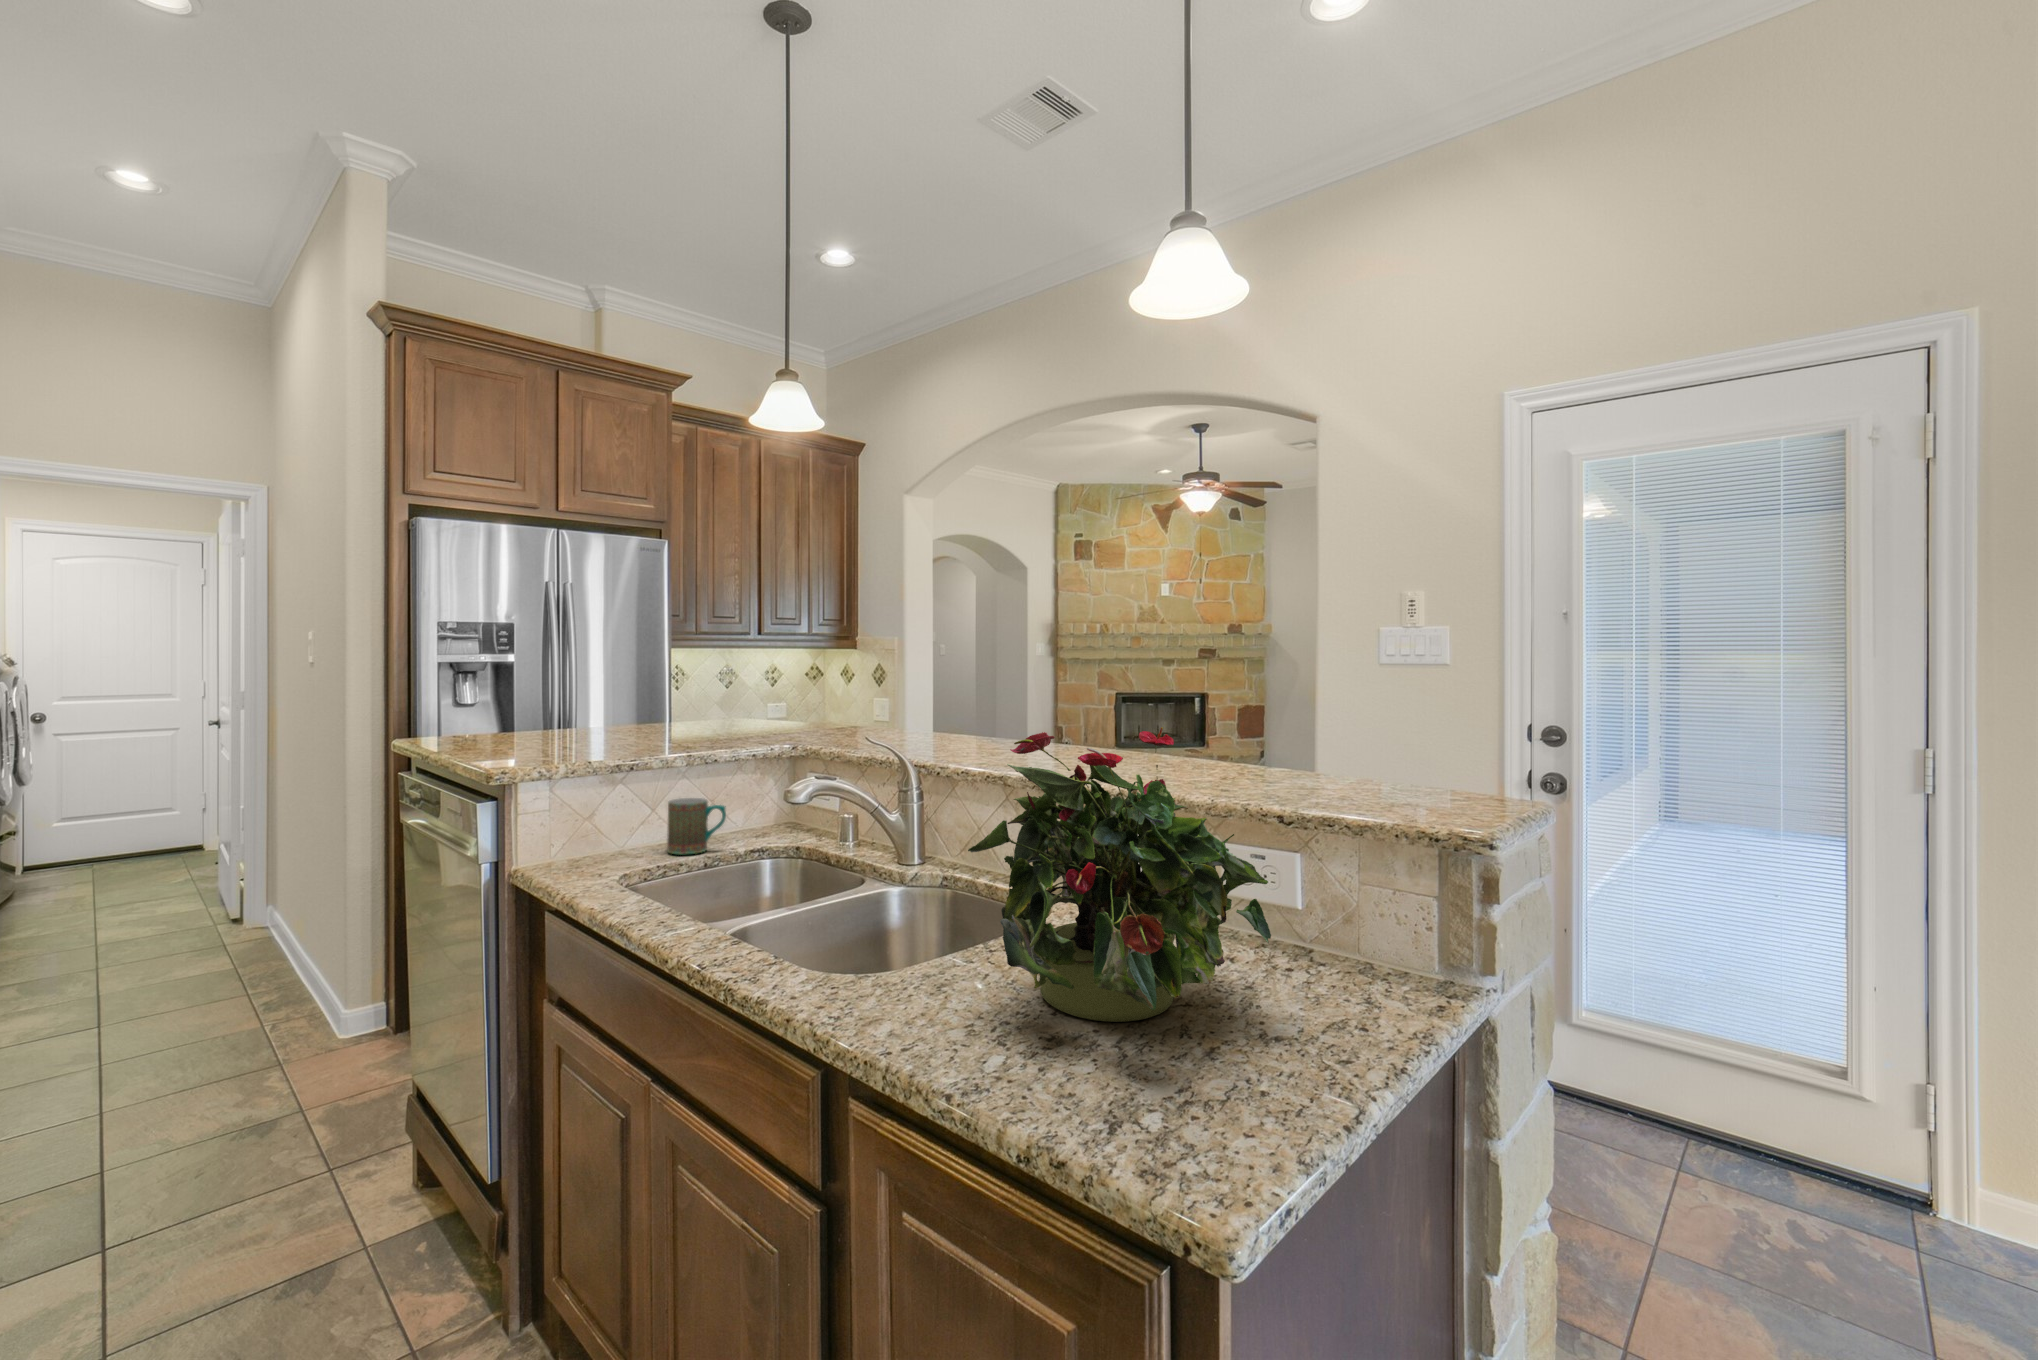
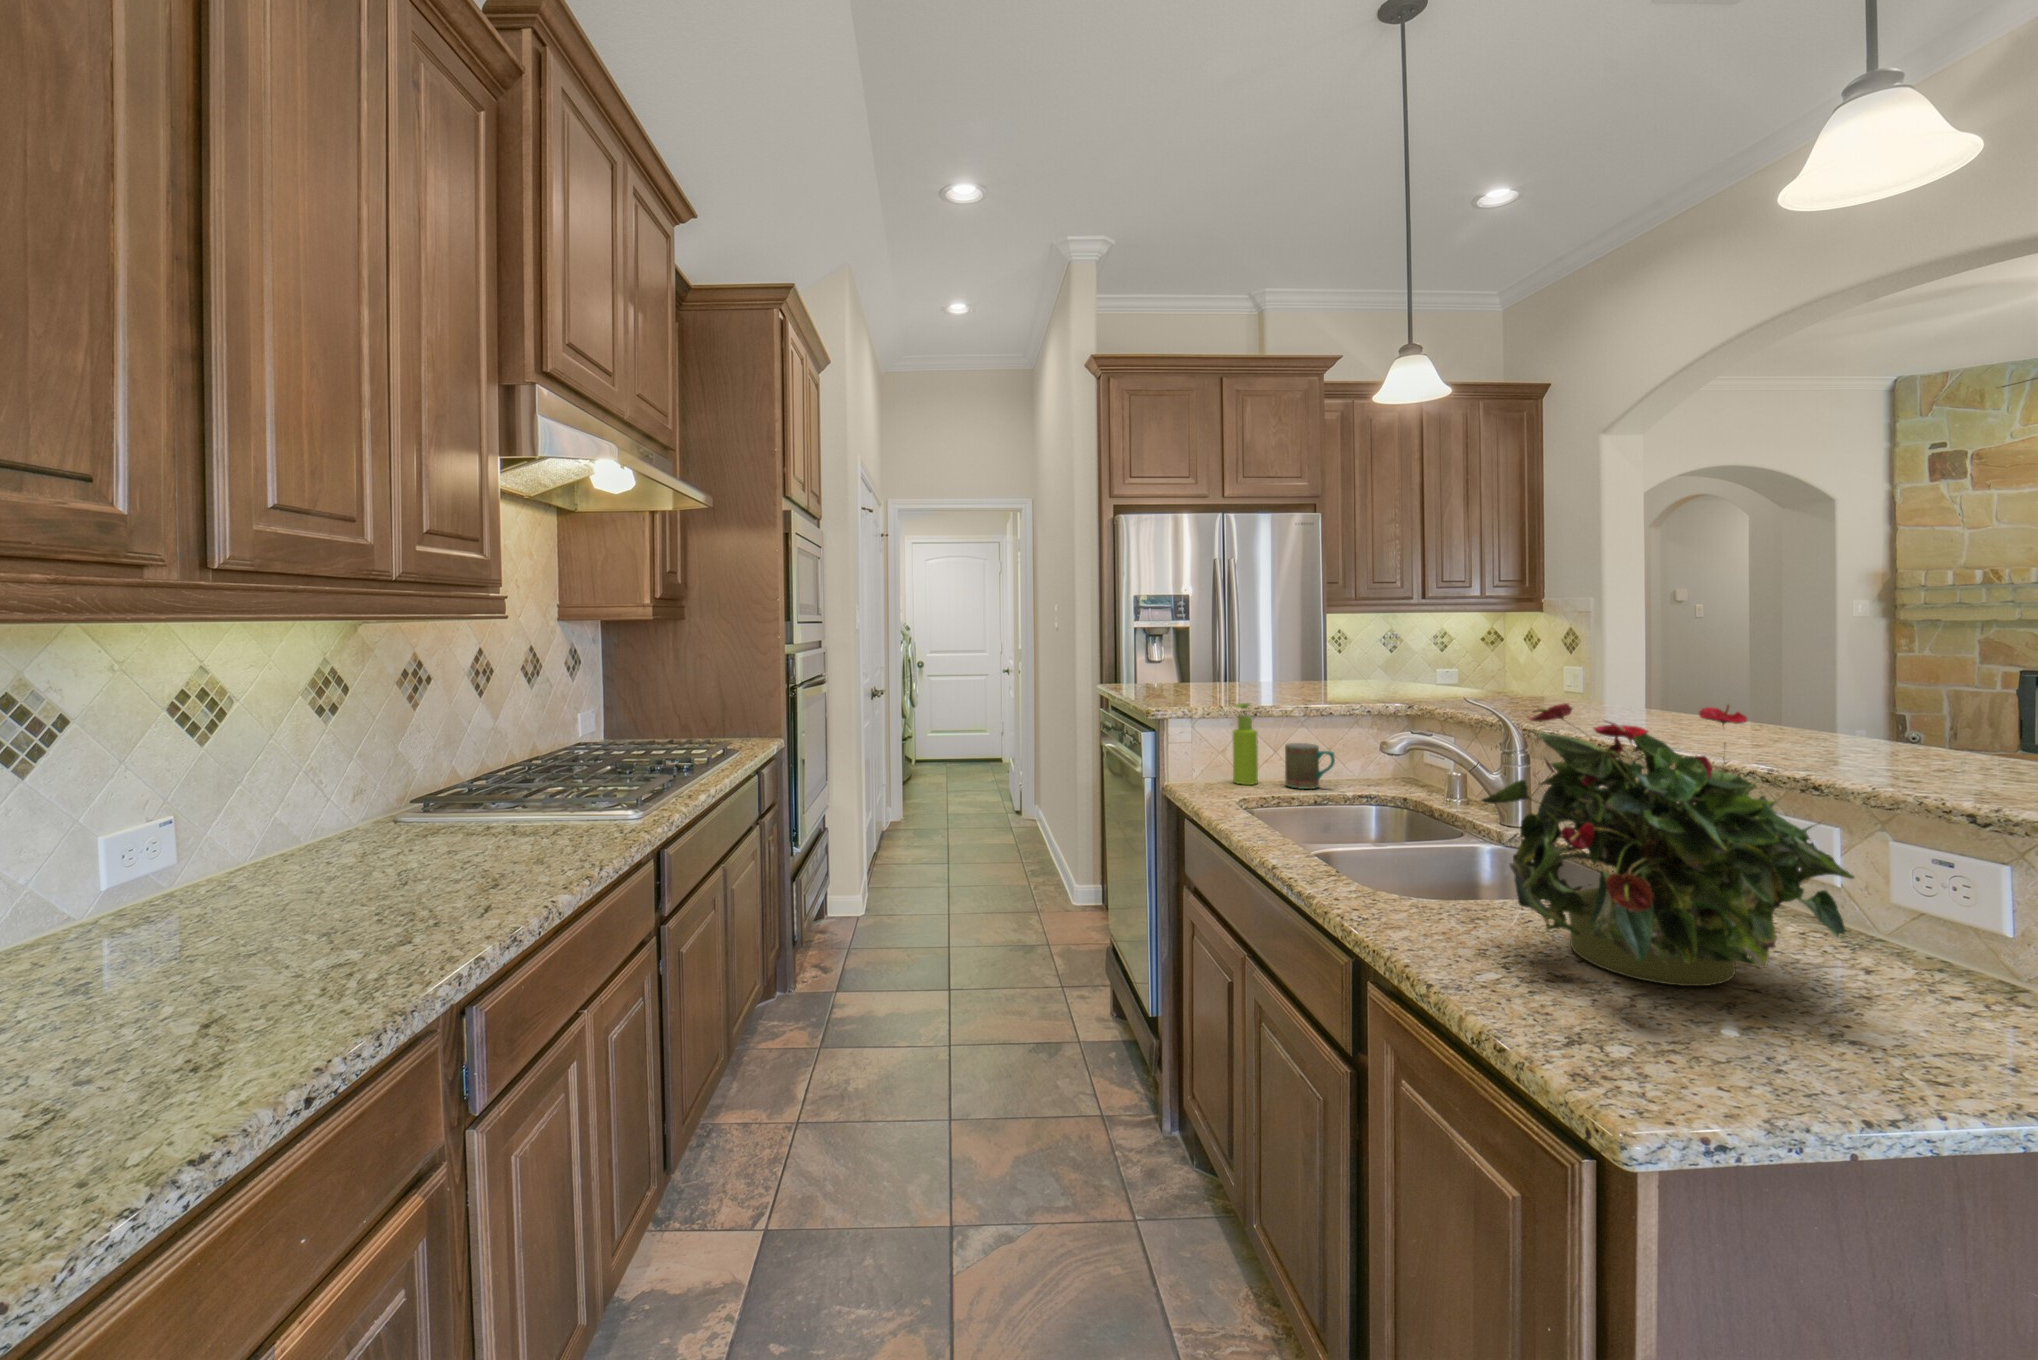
soap dispenser: none [601,753,634,858] -> present [1233,703,1258,785]

